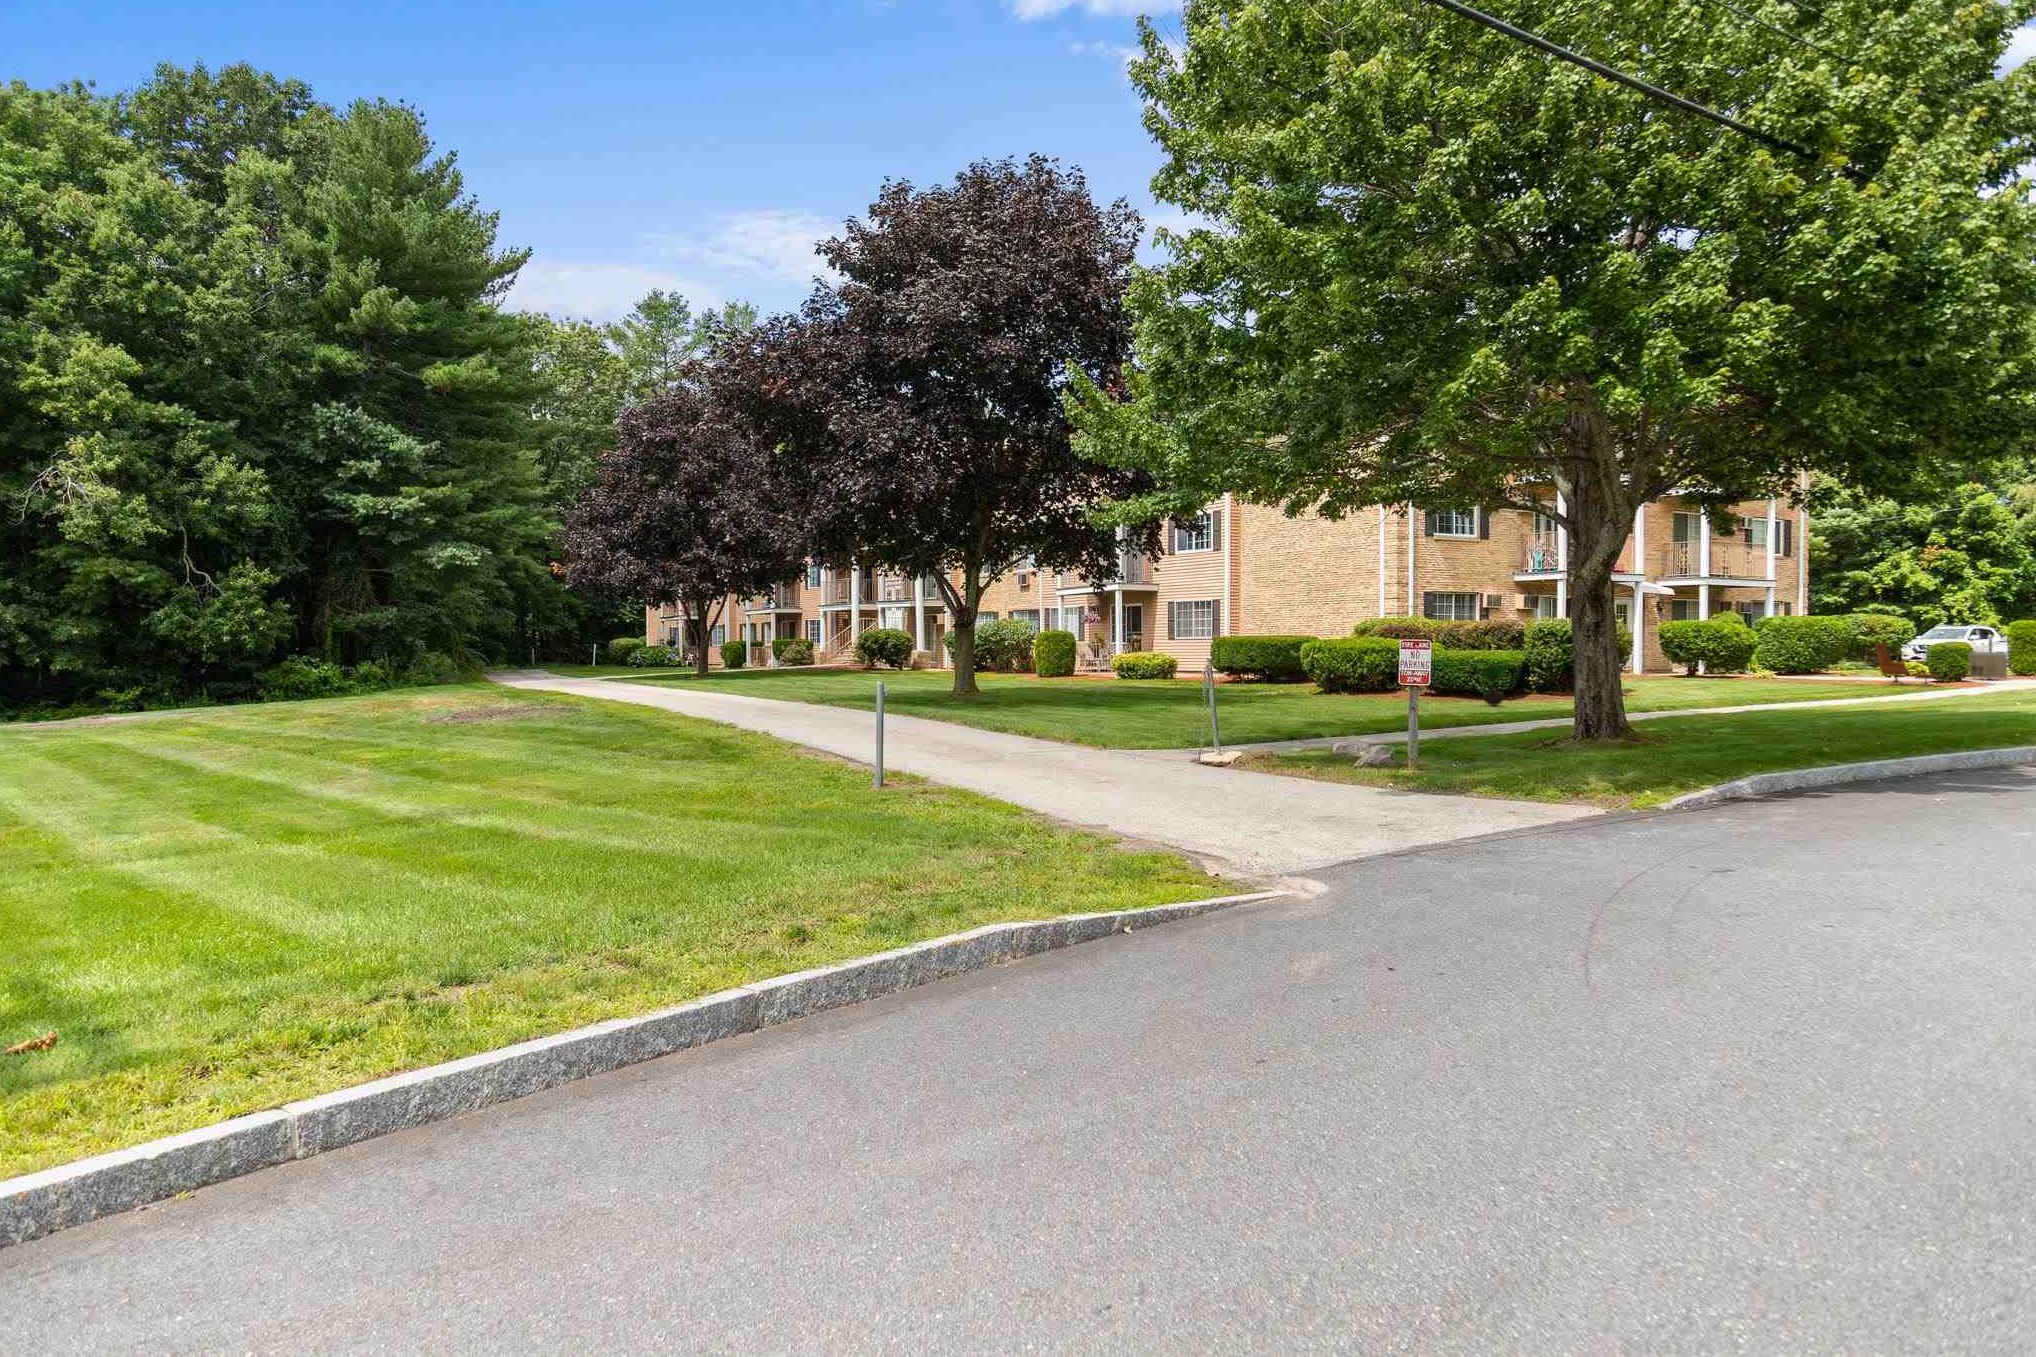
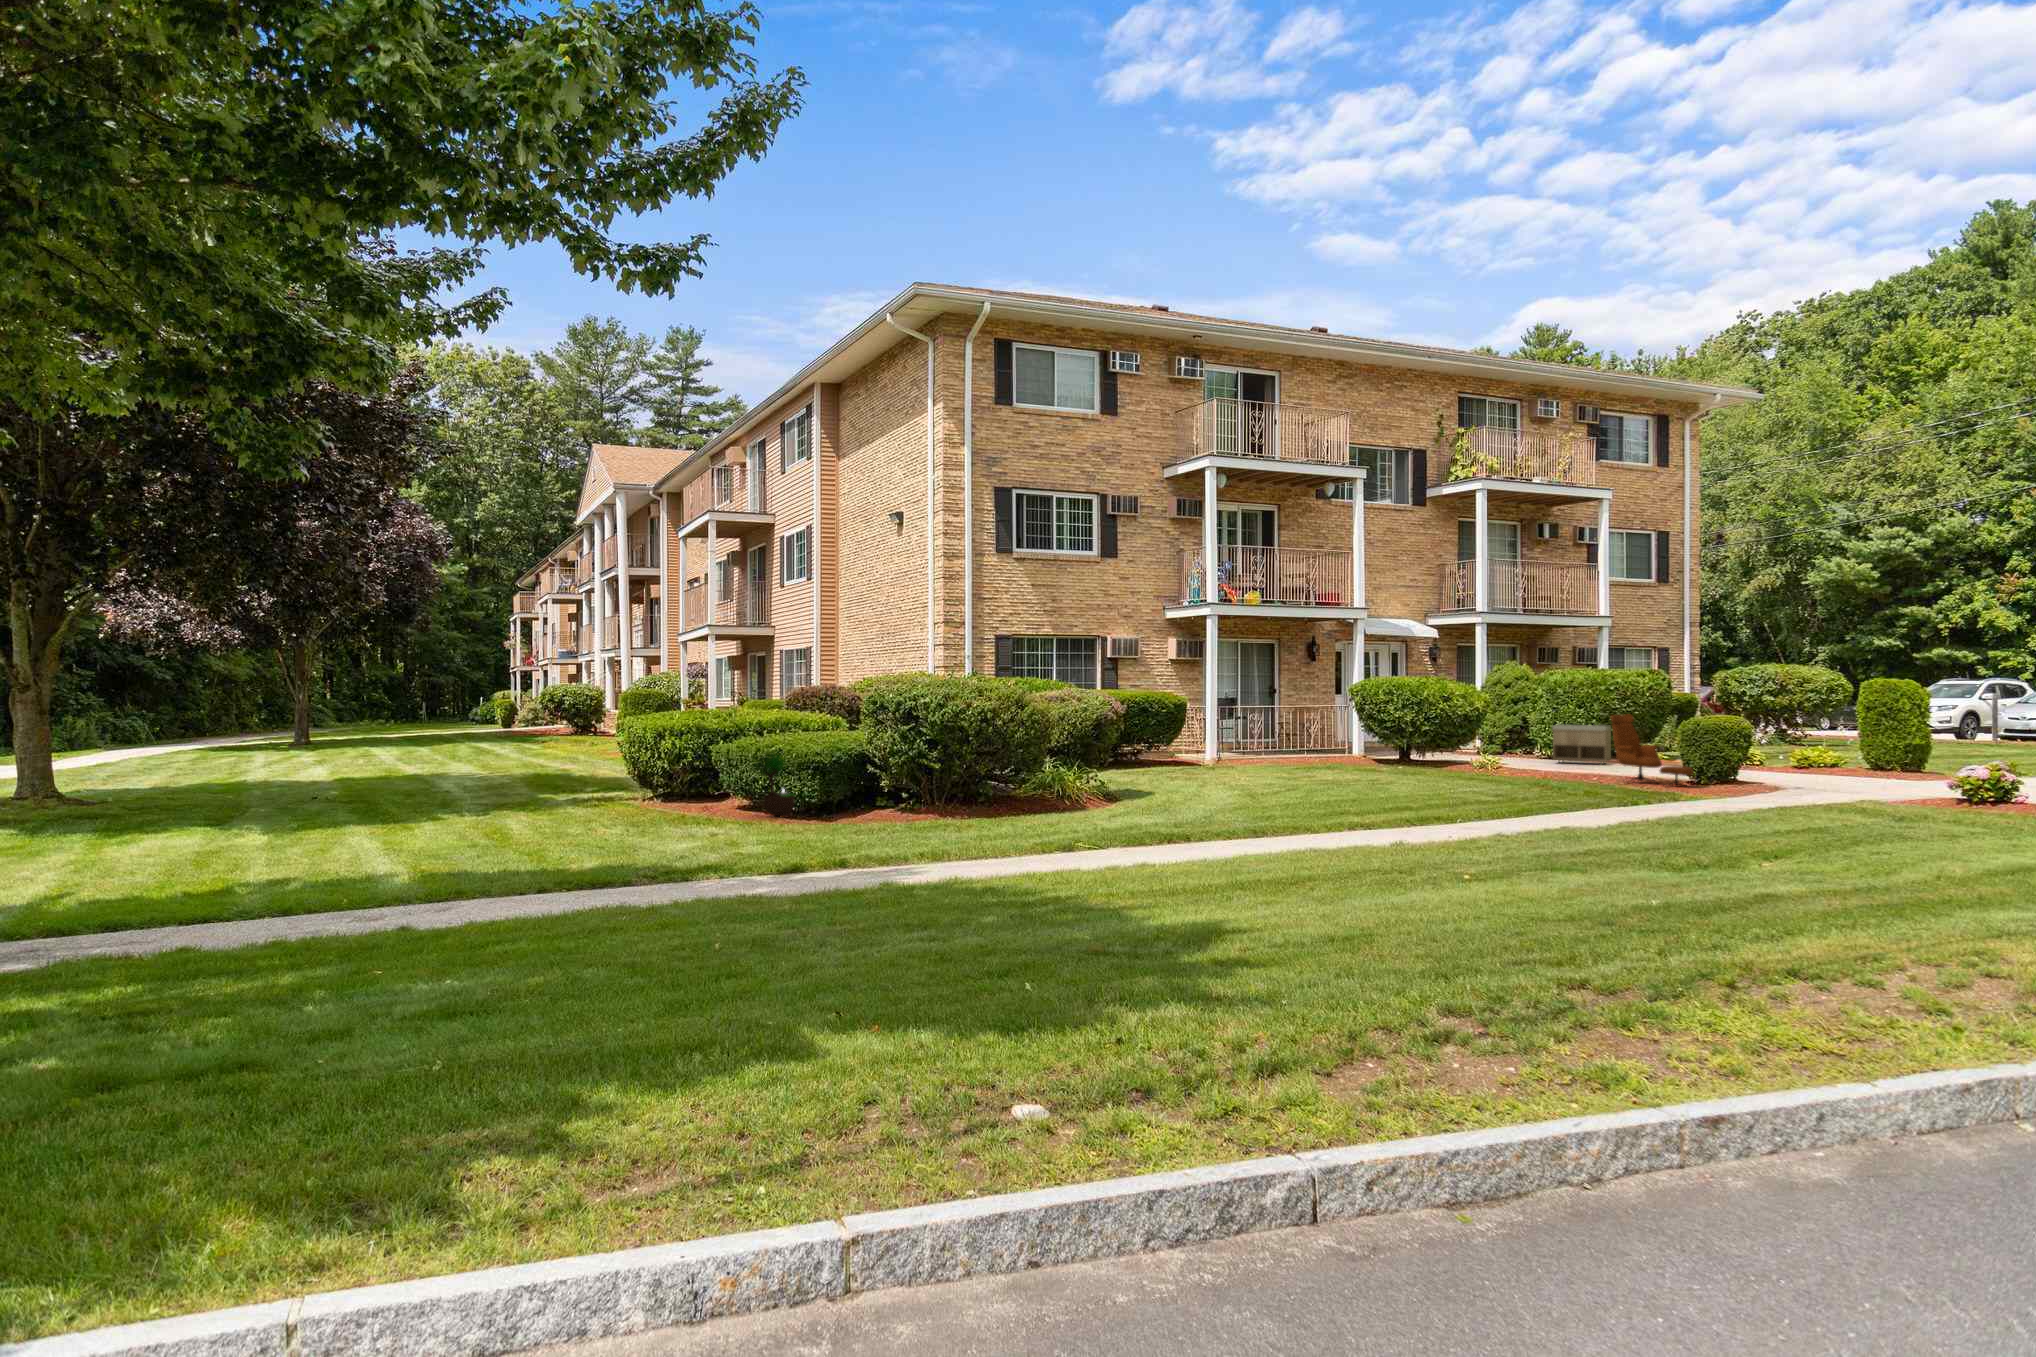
storage bench: present [1968,652,2007,680] -> present [1552,724,1611,764]

